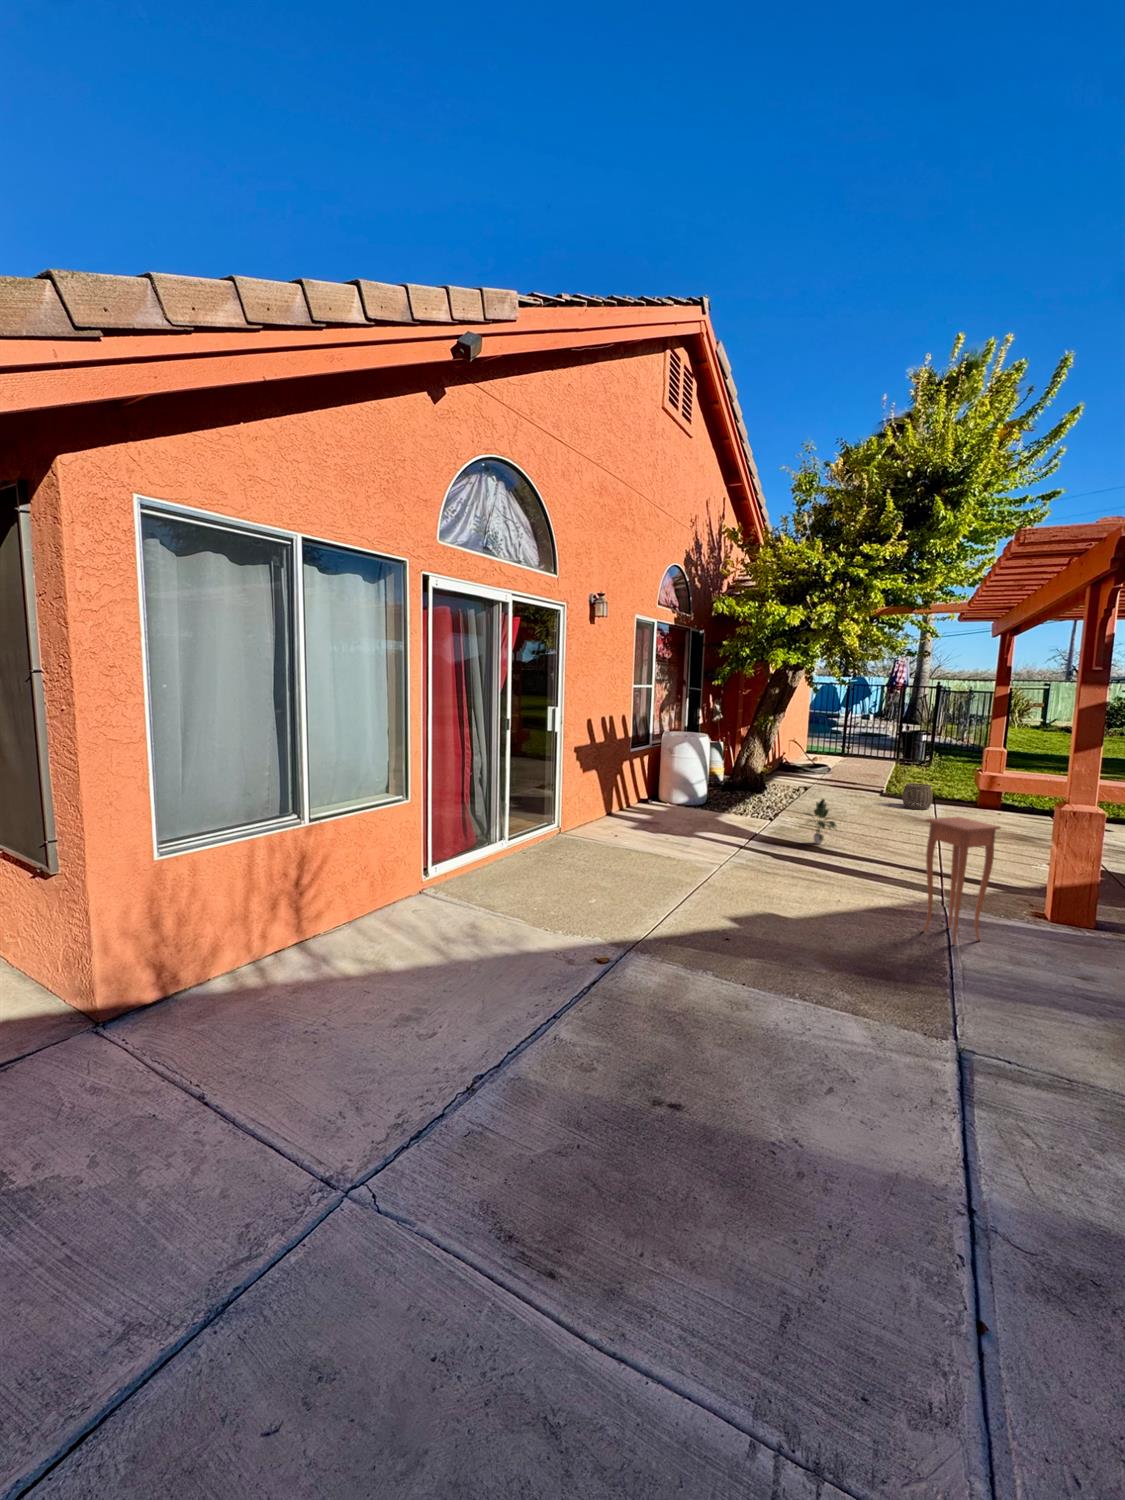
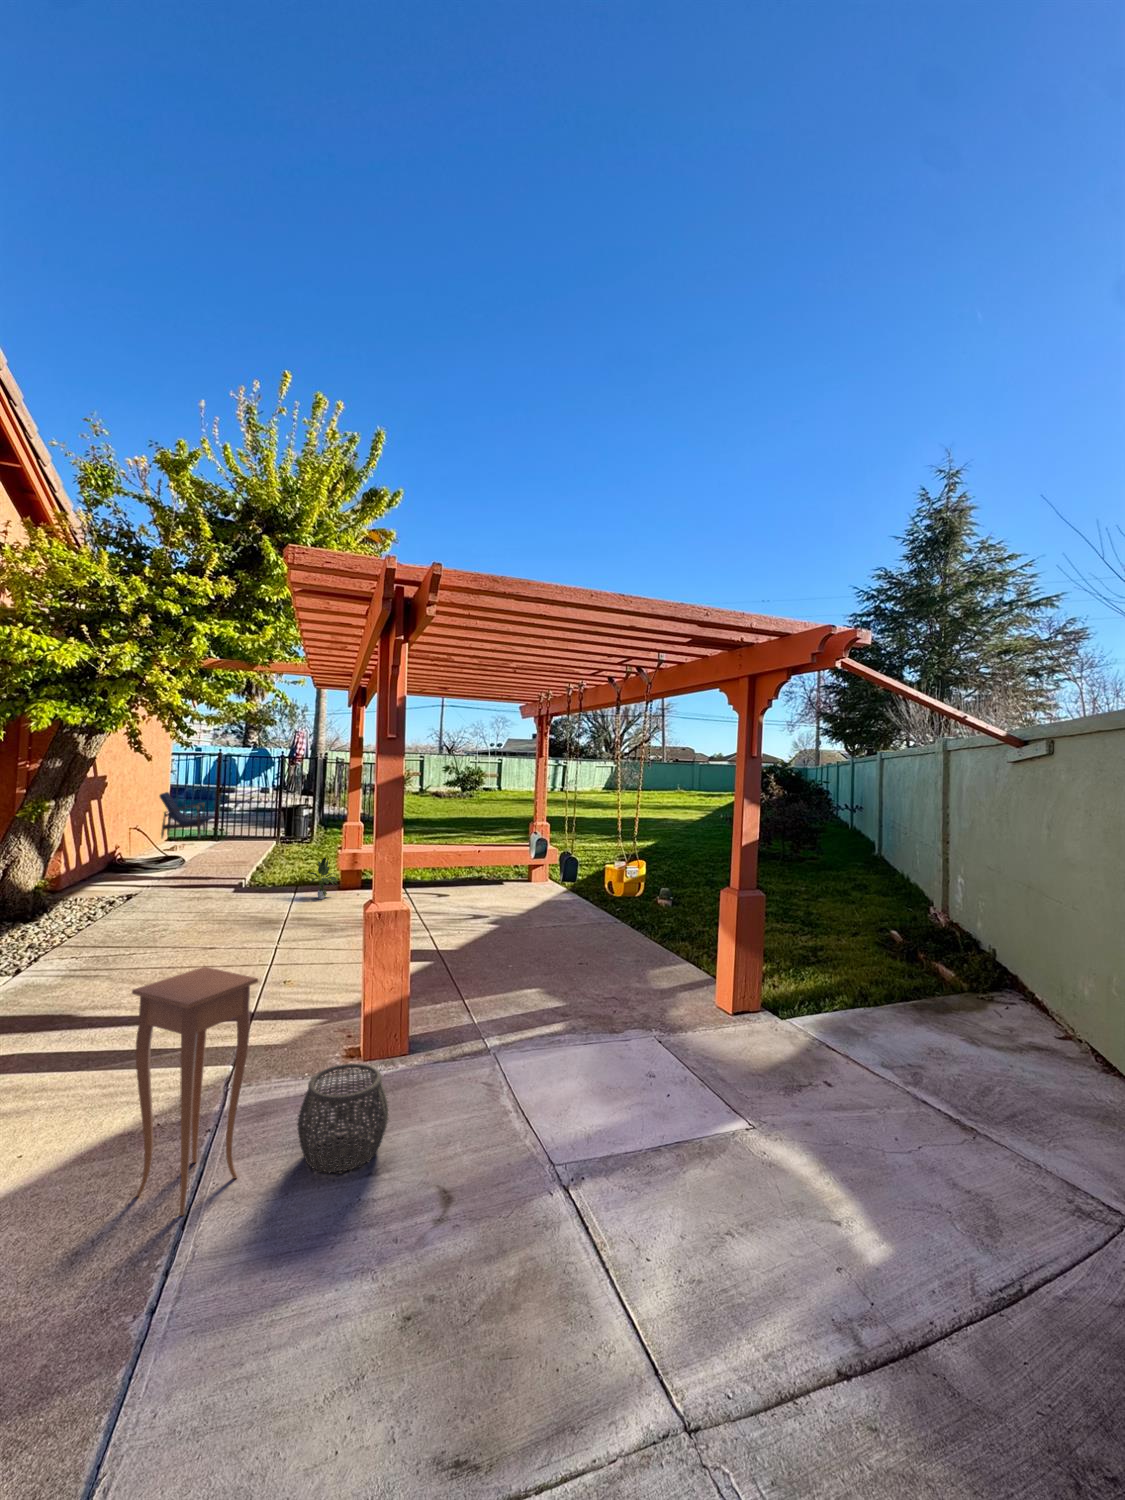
lounge chair: none [802,715,841,755] -> present [160,792,212,838]
woven basket: present [902,783,933,810] -> present [297,1064,389,1173]
potted plant: present [807,799,837,844] -> present [308,858,338,899]

